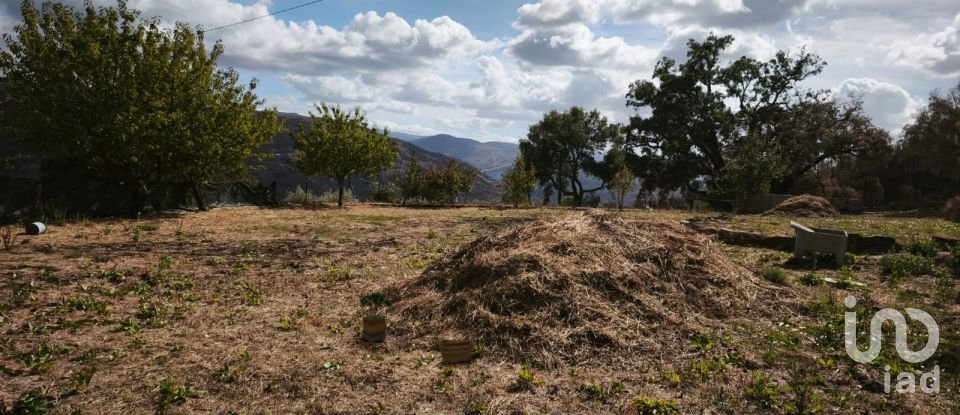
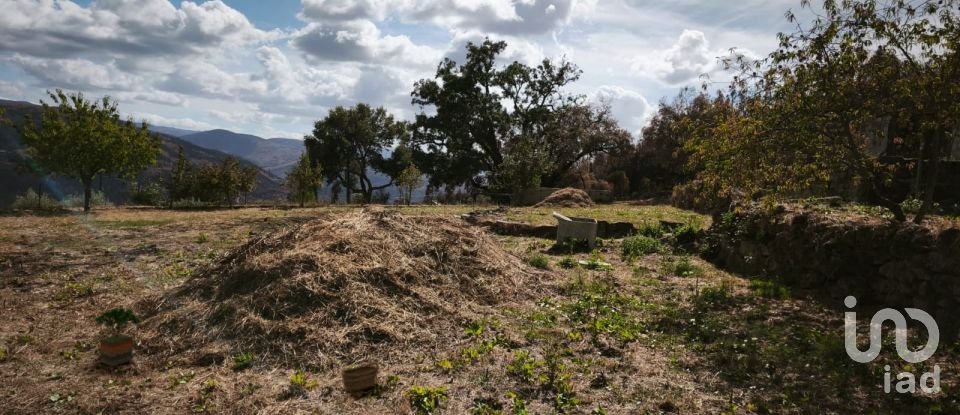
basket: present [439,335,474,364] -> present [341,353,379,392]

